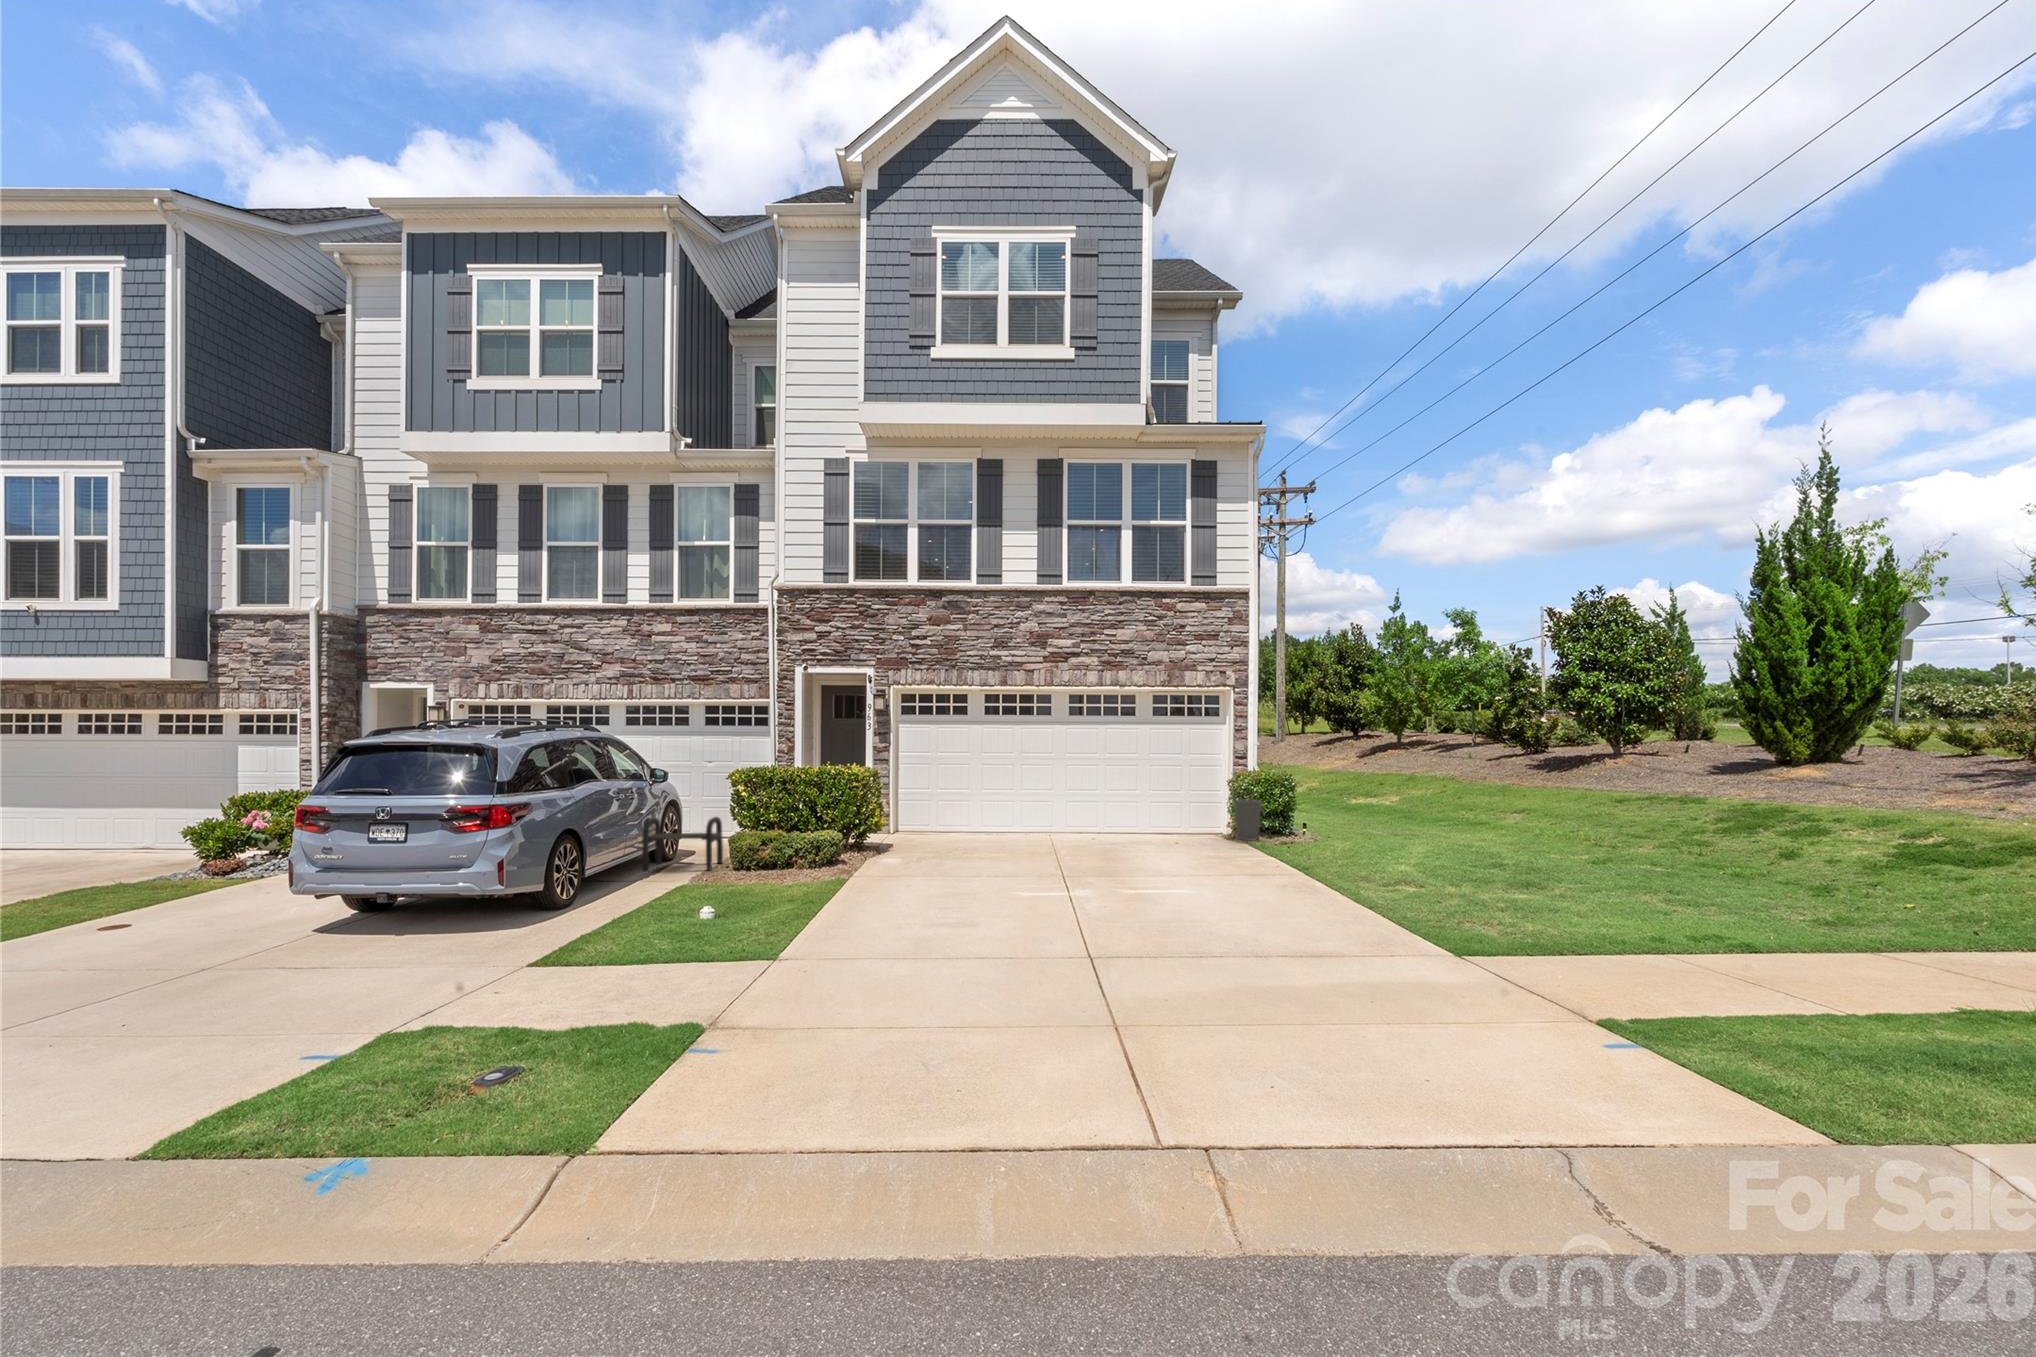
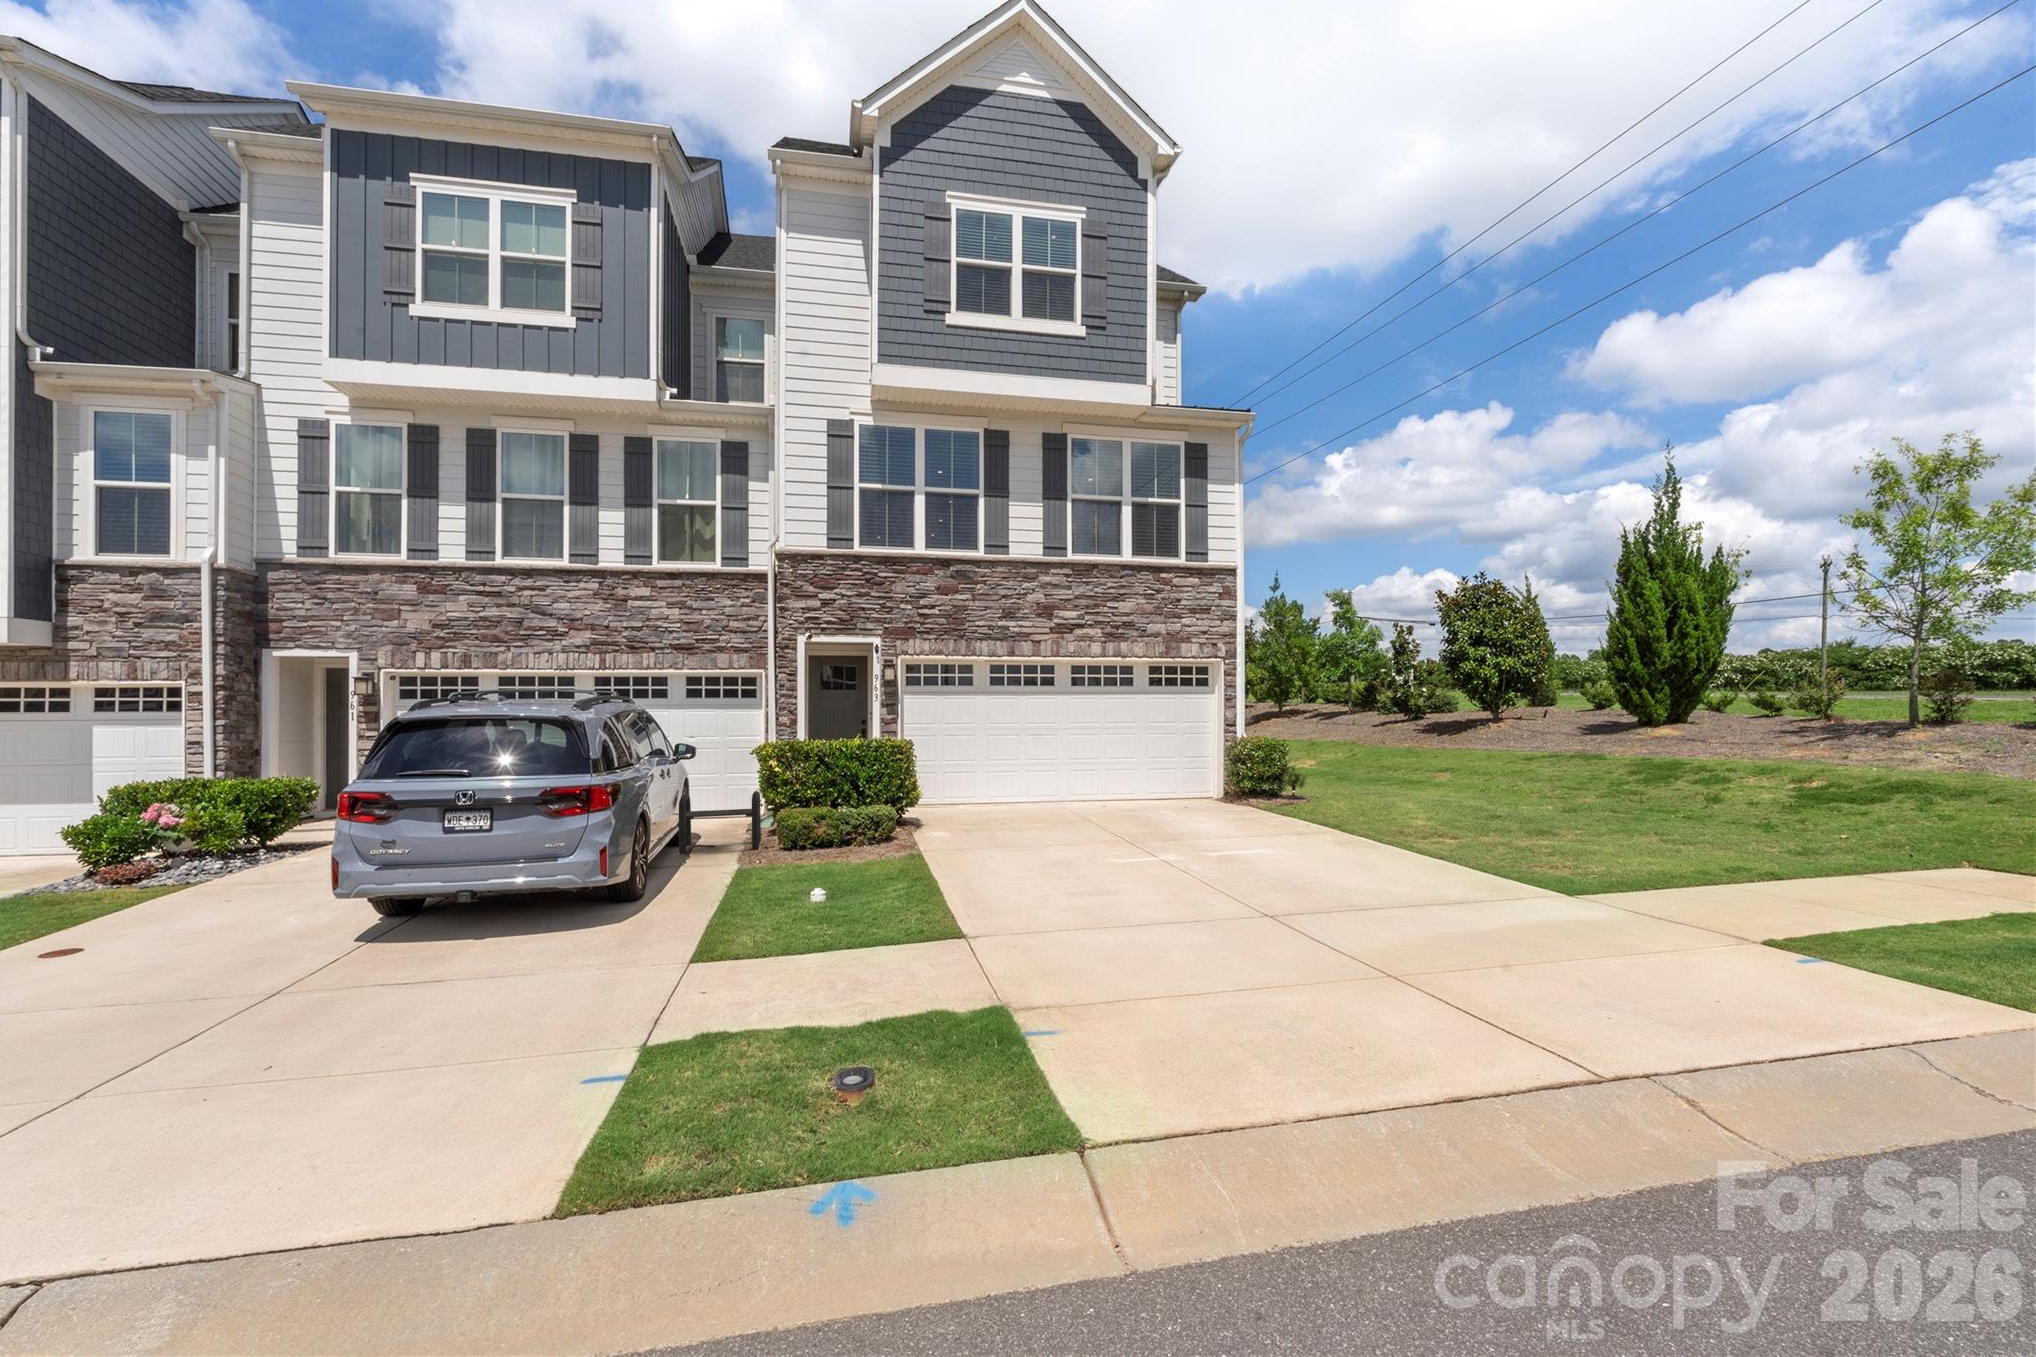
potted tree: none [1288,798,1316,839] -> present [1284,766,1305,799]
trash can: present [1234,799,1261,841] -> none [1237,763,1263,802]

